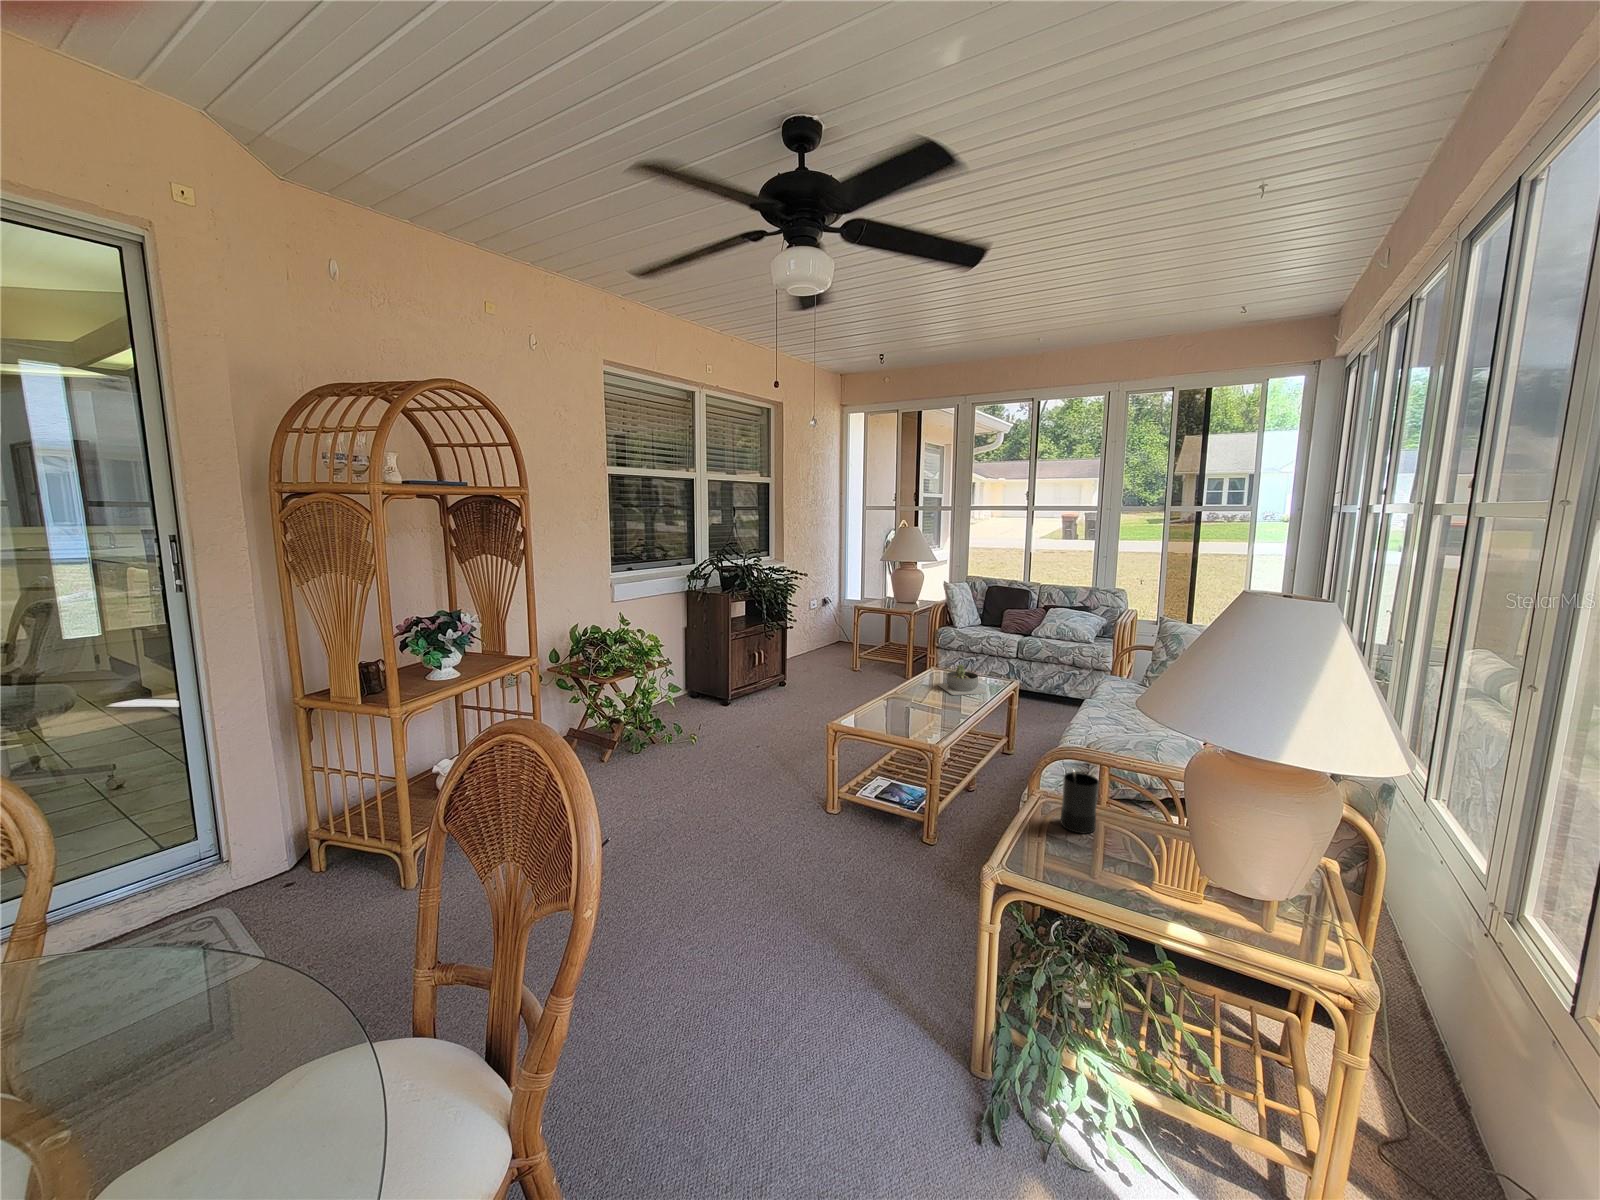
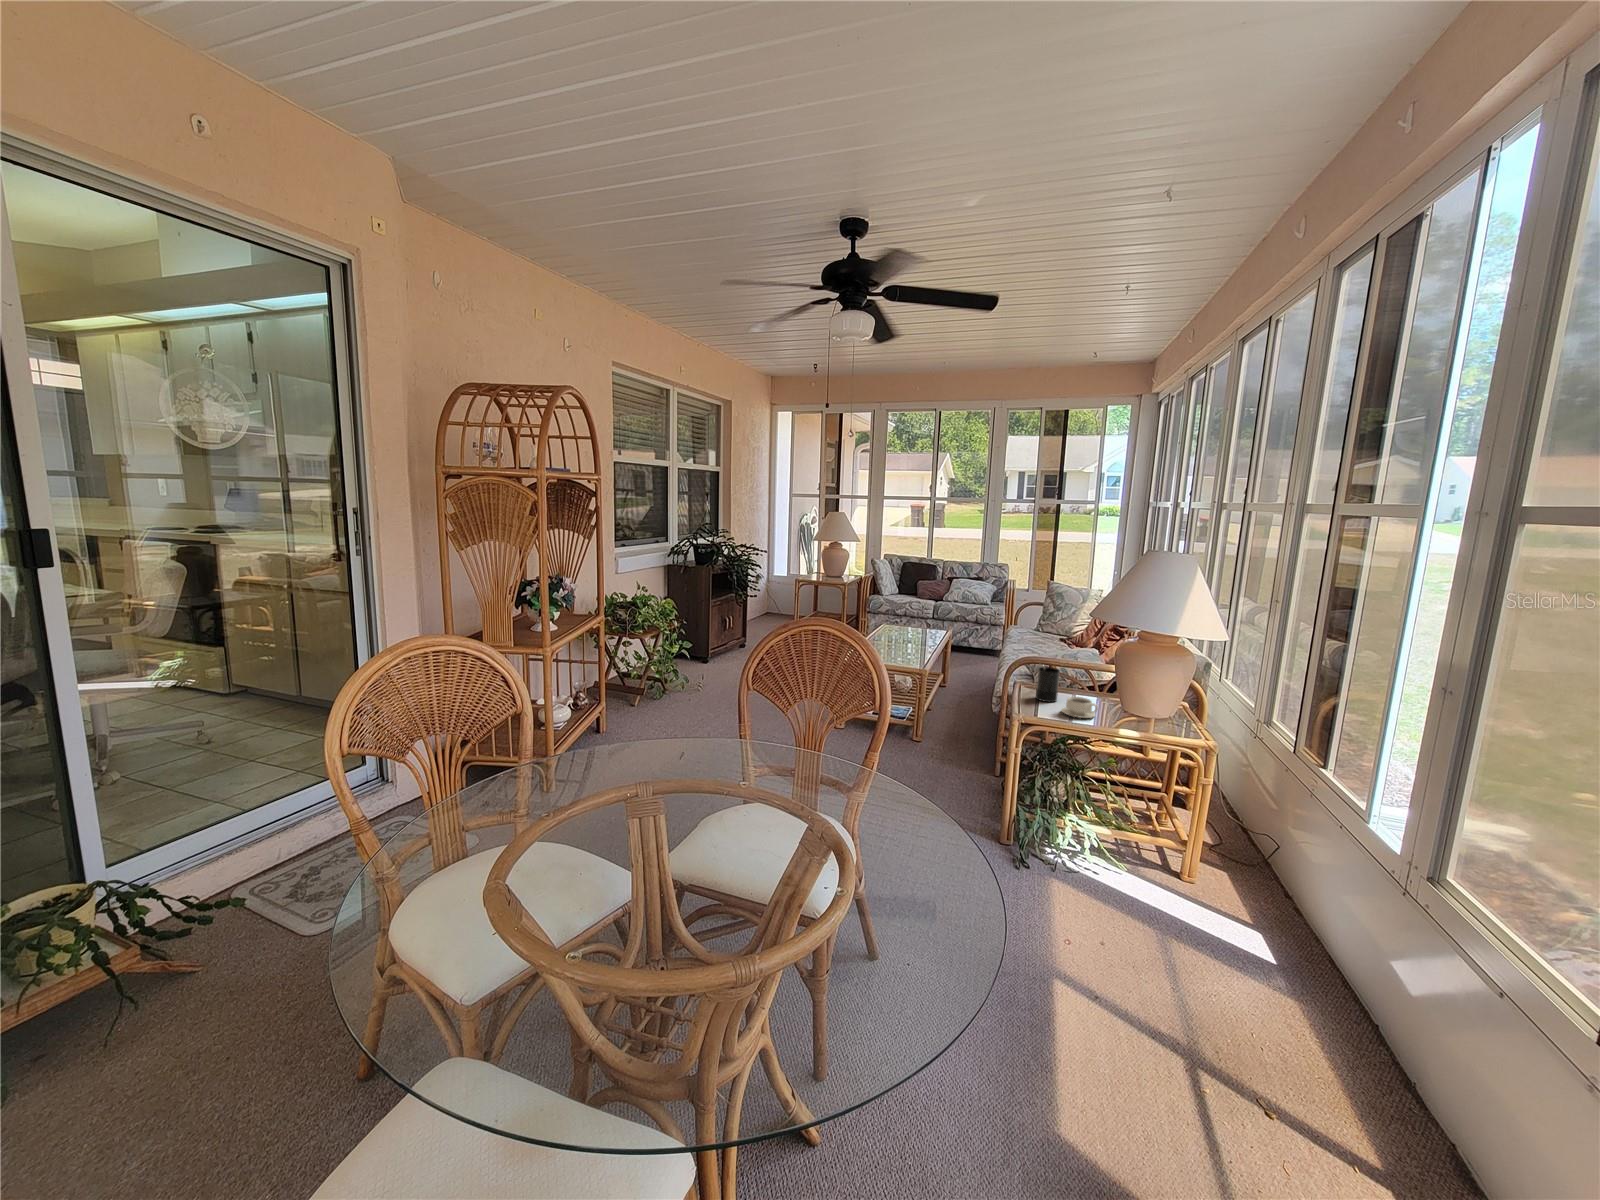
succulent planter: present [938,664,987,695] -> none [893,619,931,642]
teacup: none [1087,834,1150,880] -> present [1062,697,1098,718]

